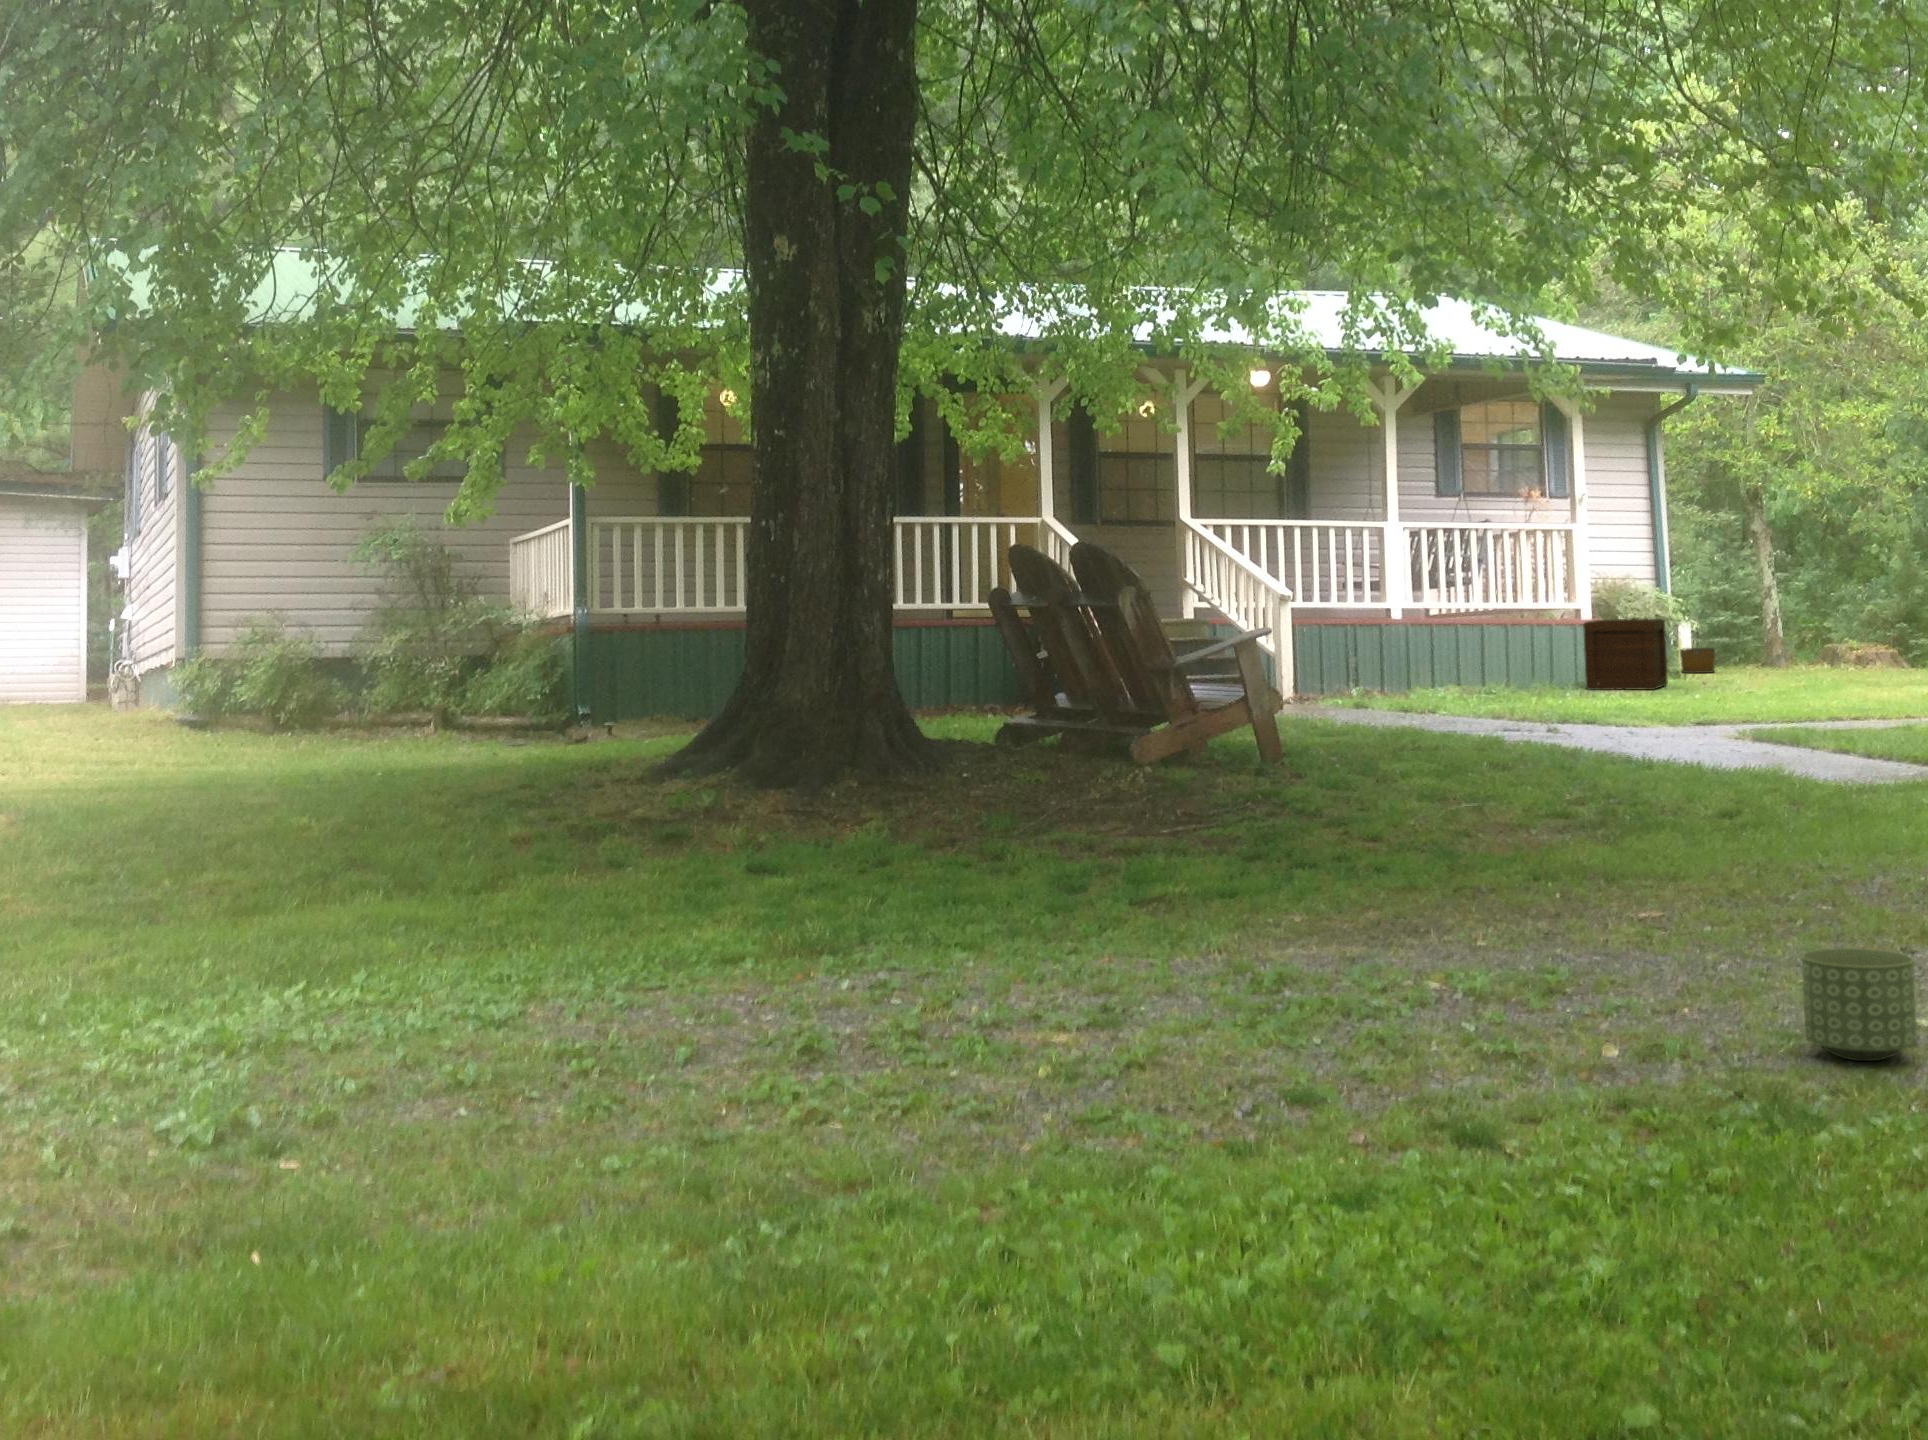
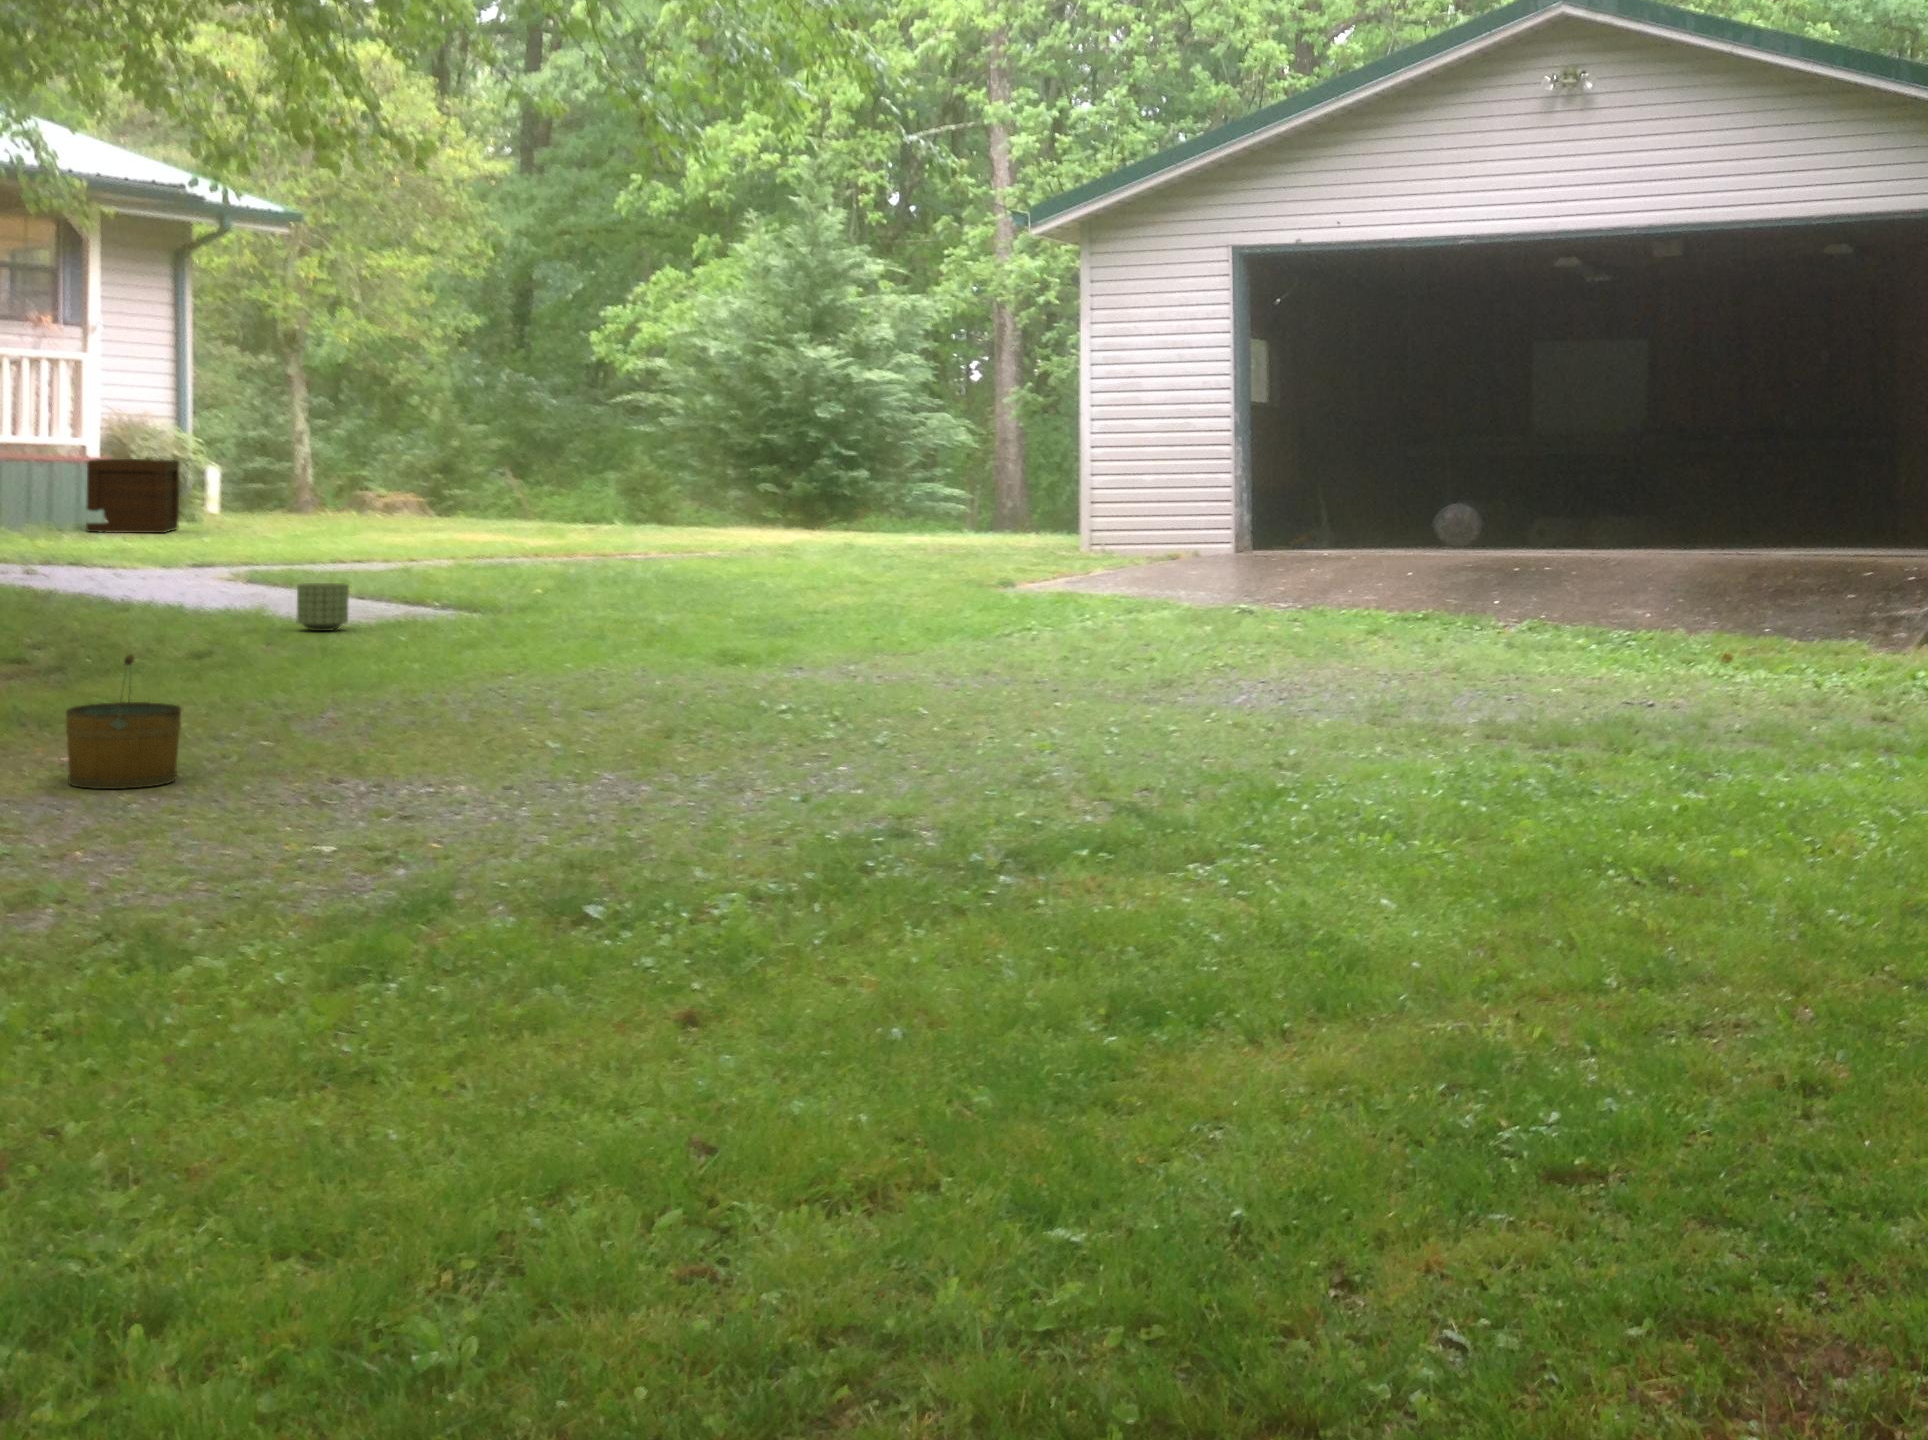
bucket: present [1680,632,1715,673] -> present [66,654,181,789]
planter: present [1802,948,1917,1061] -> present [297,583,349,631]

